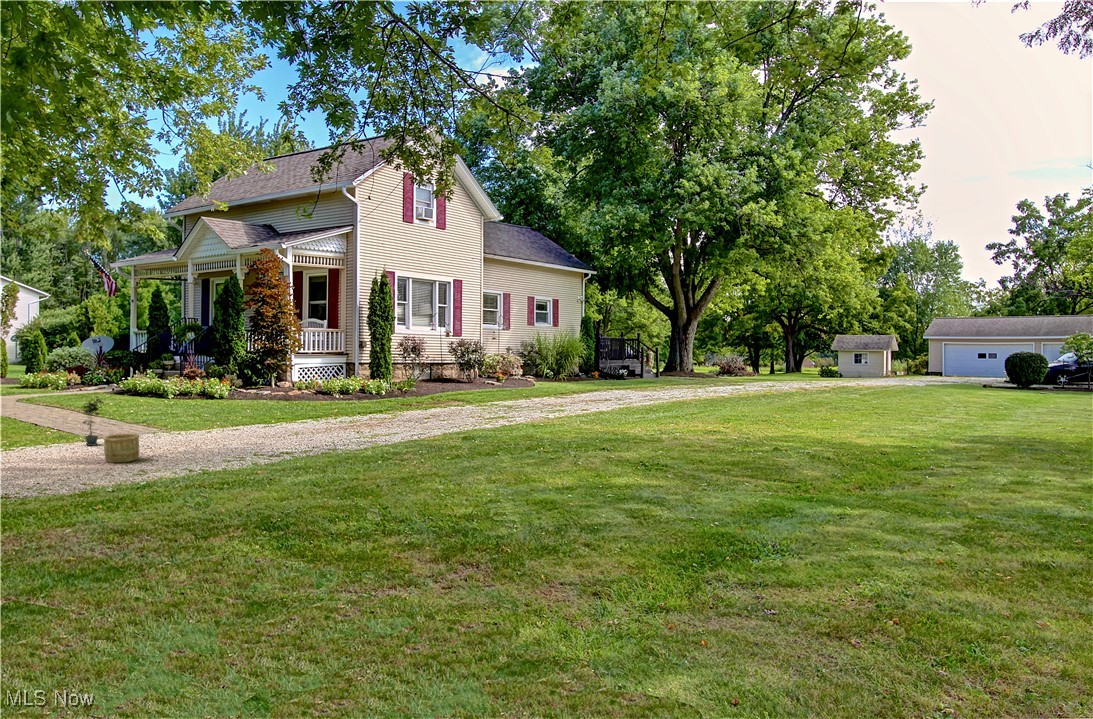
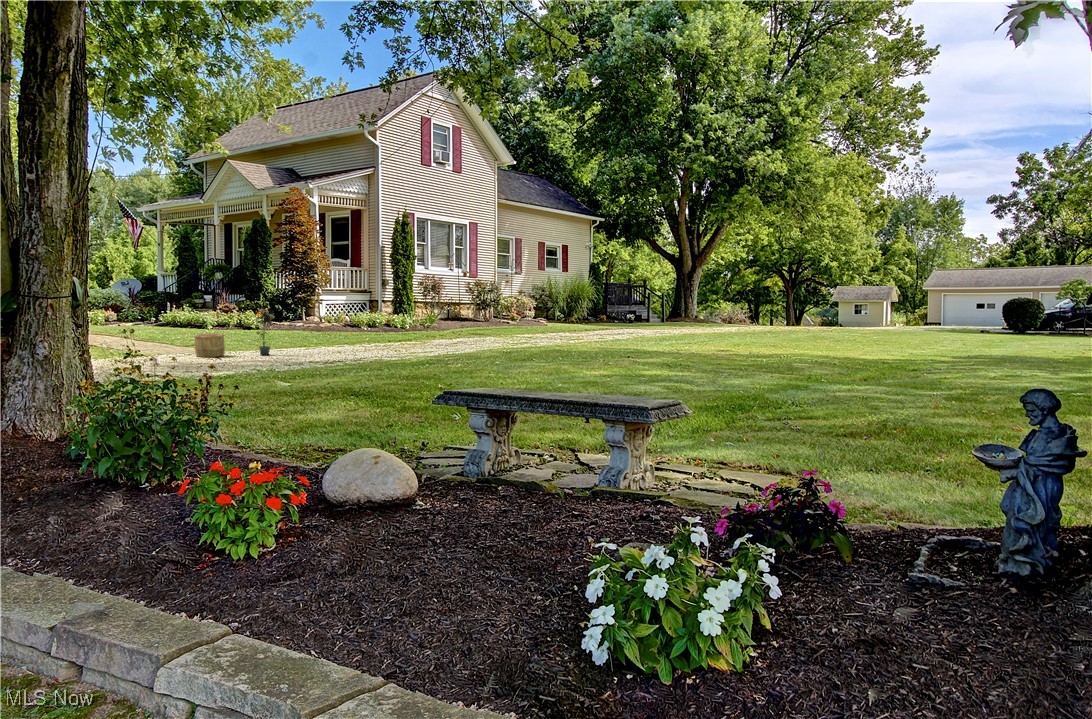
potted plant: present [83,397,103,446] -> present [256,310,274,355]

